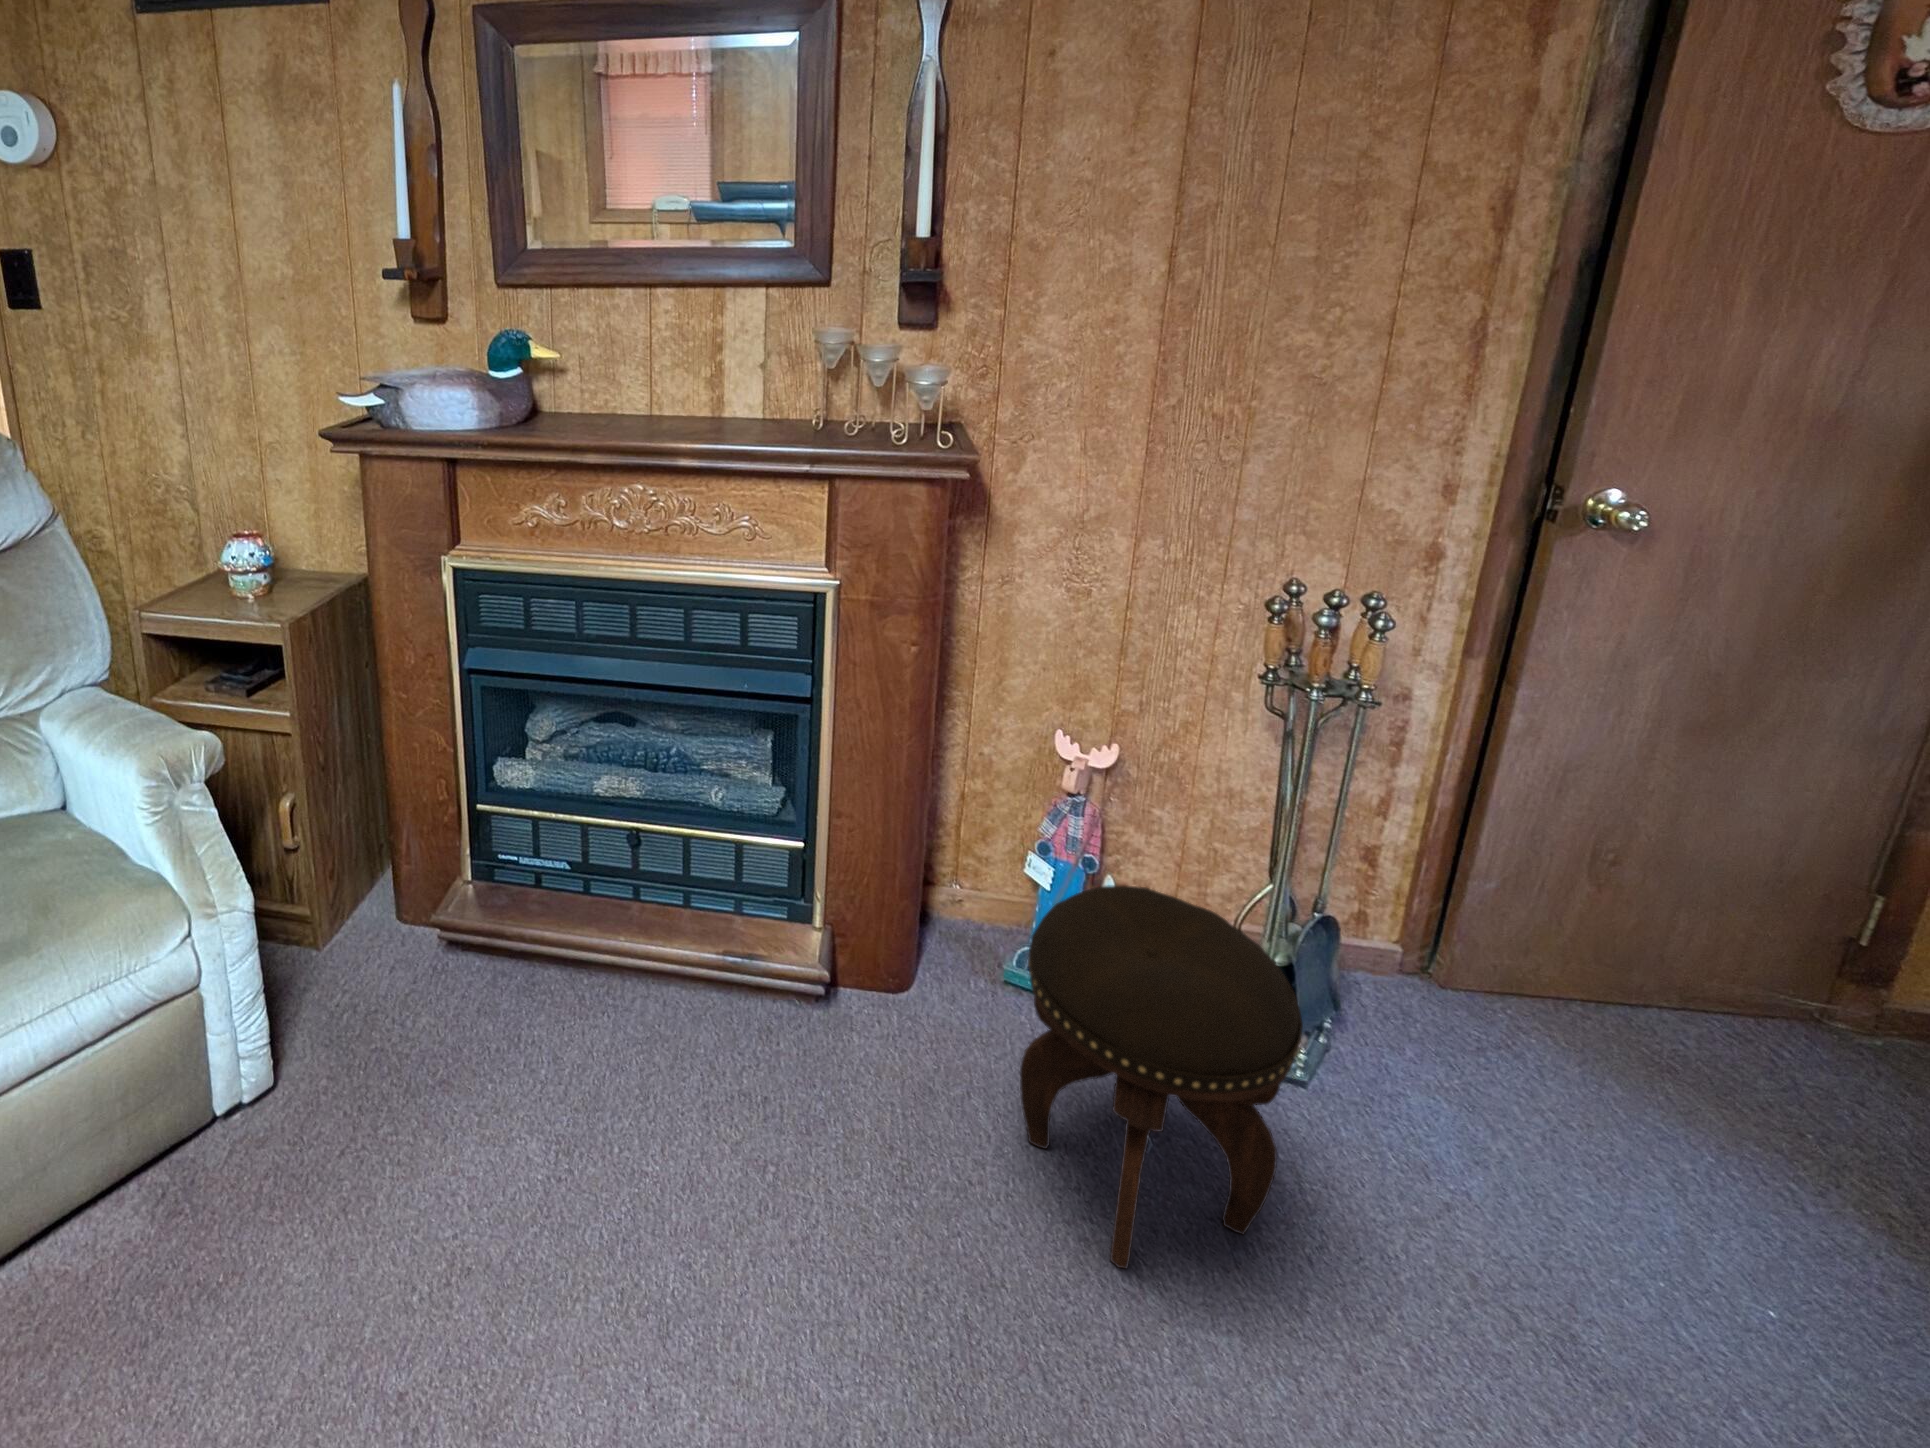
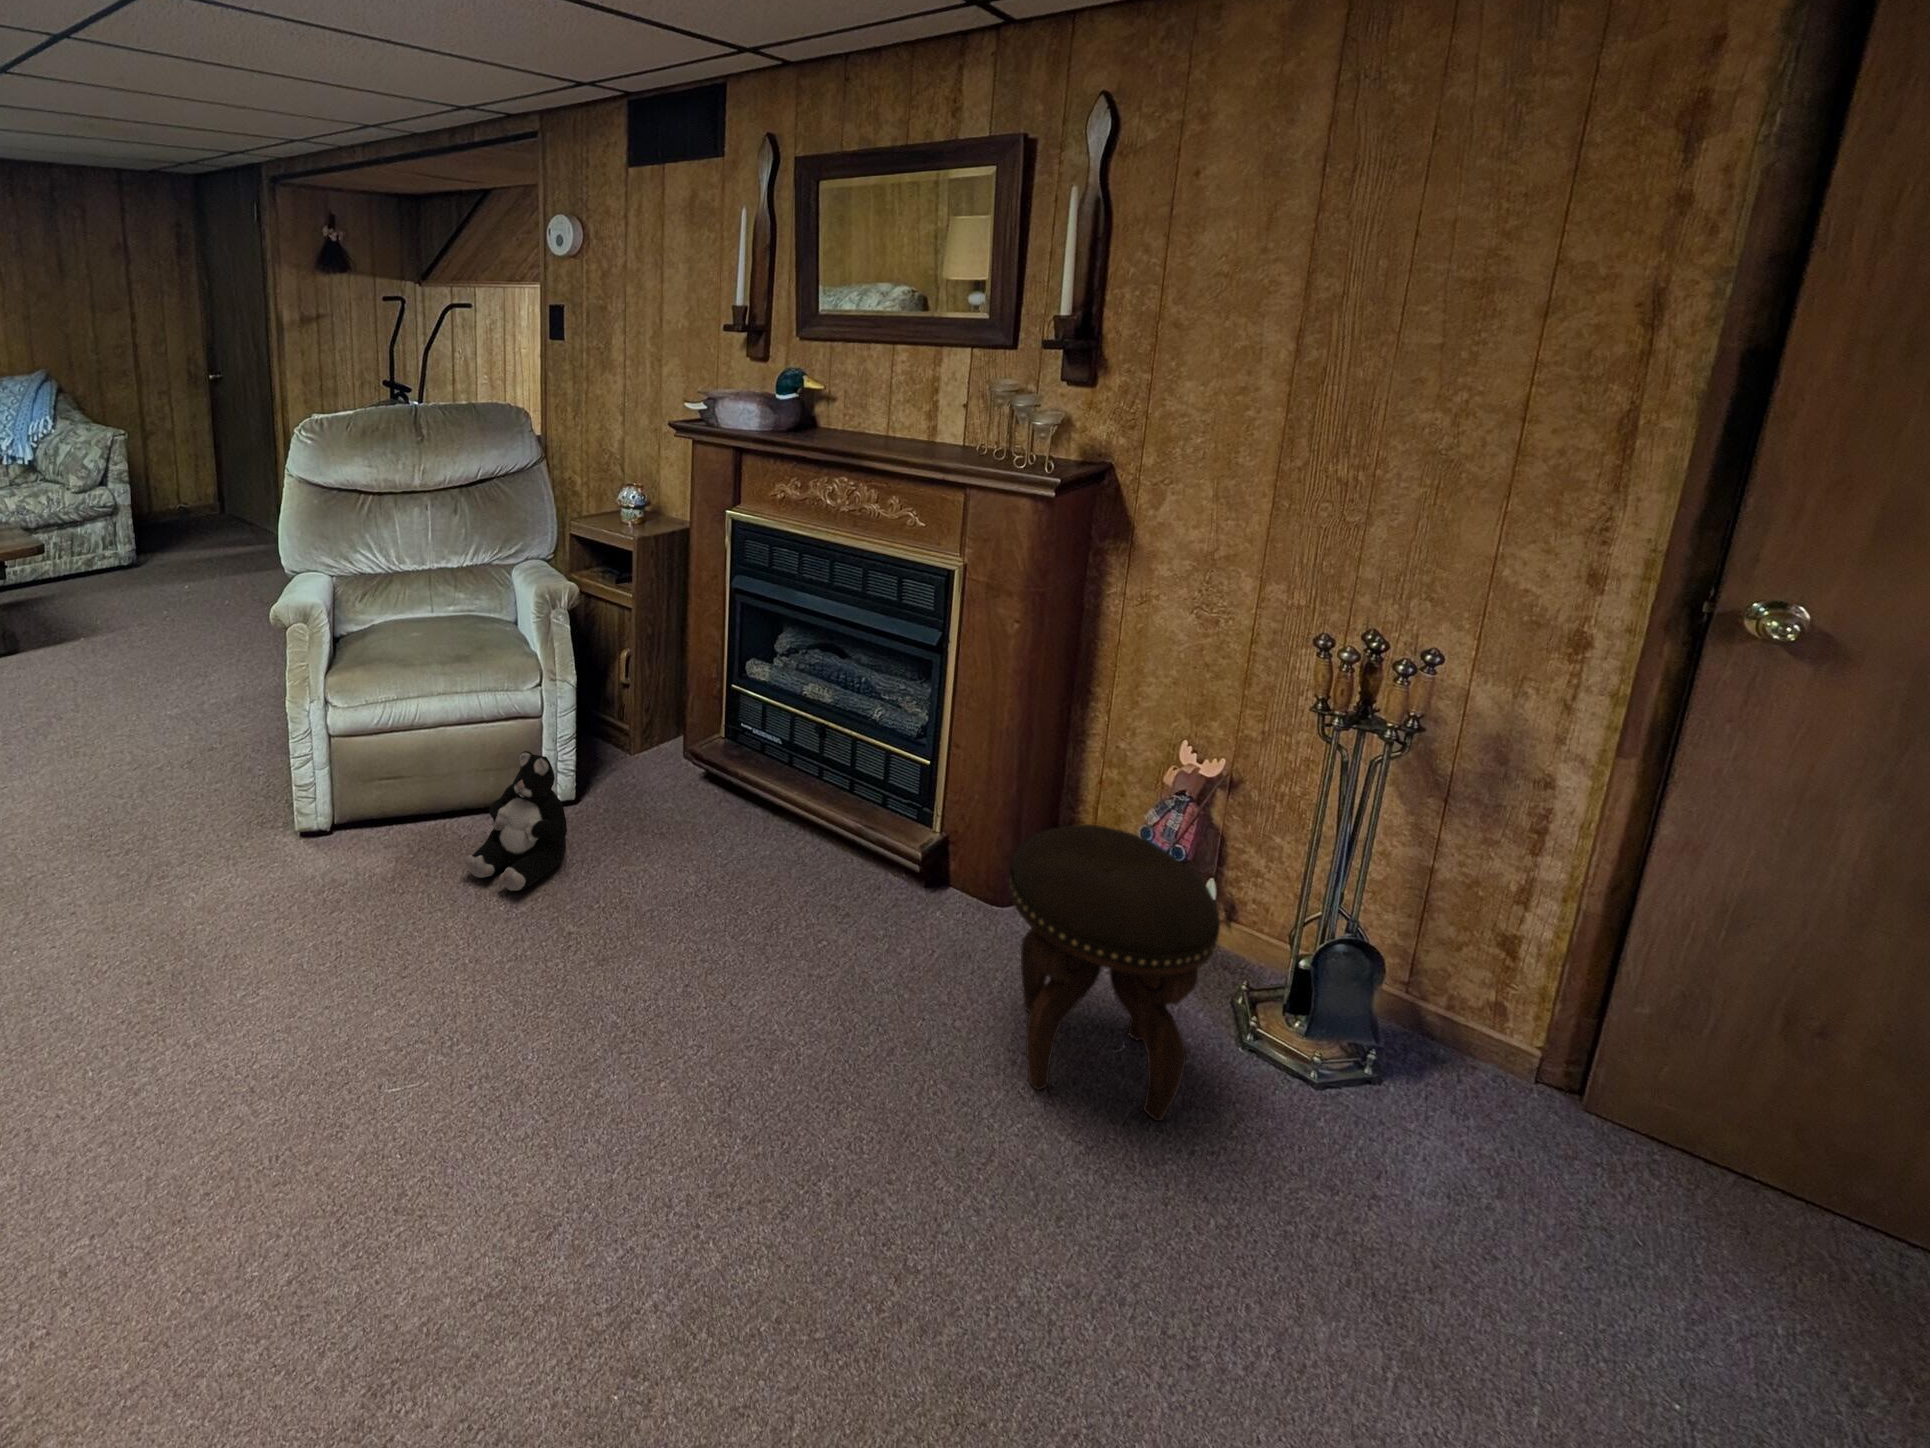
plush toy: none [127,1069,317,1363] -> present [465,751,567,891]

